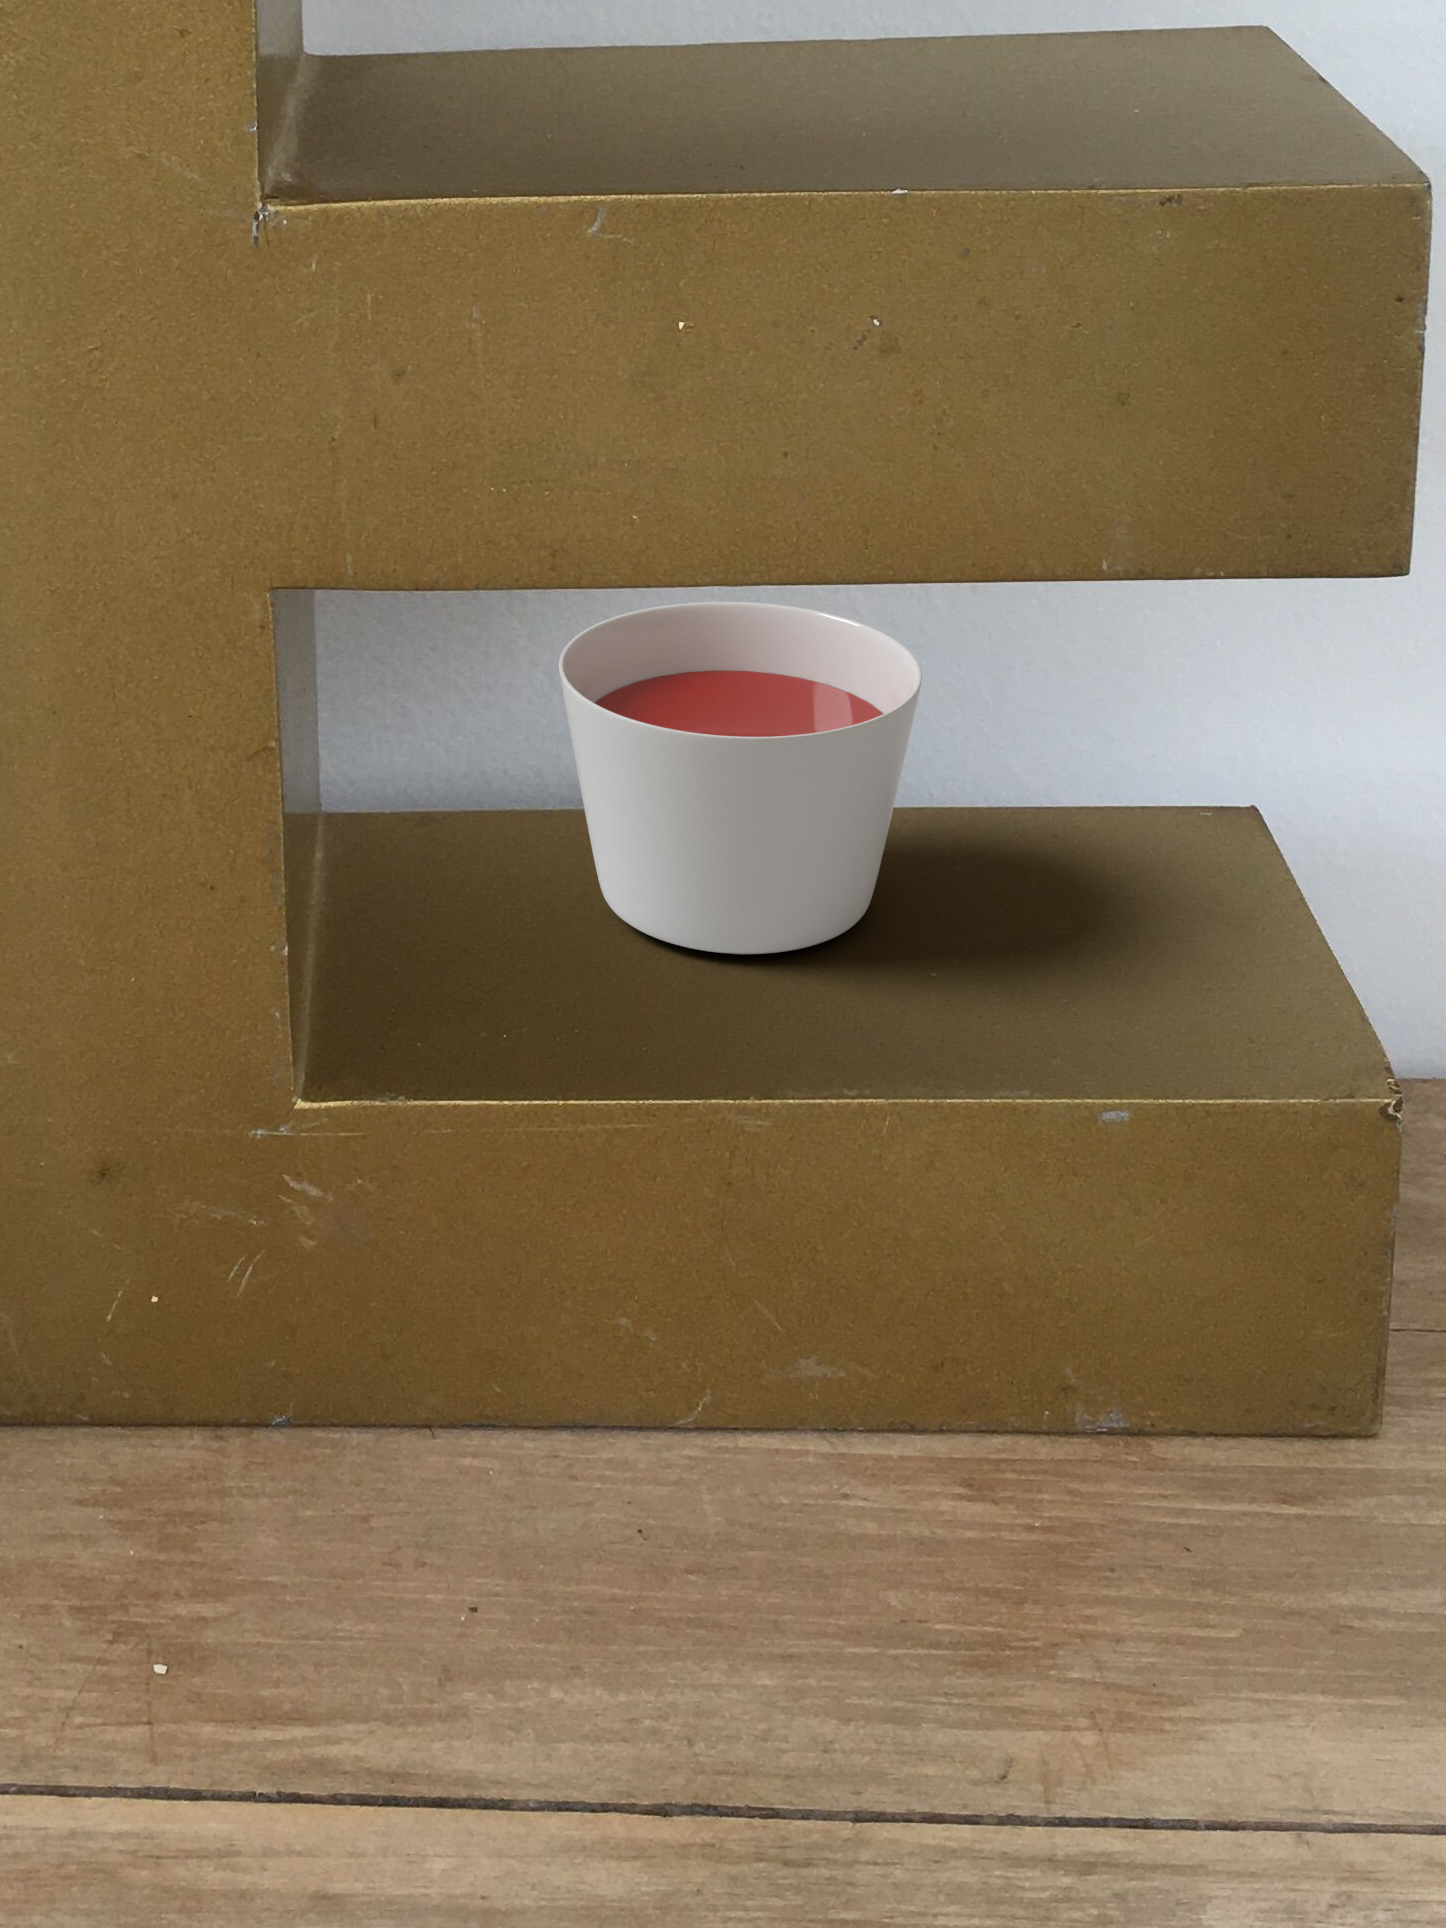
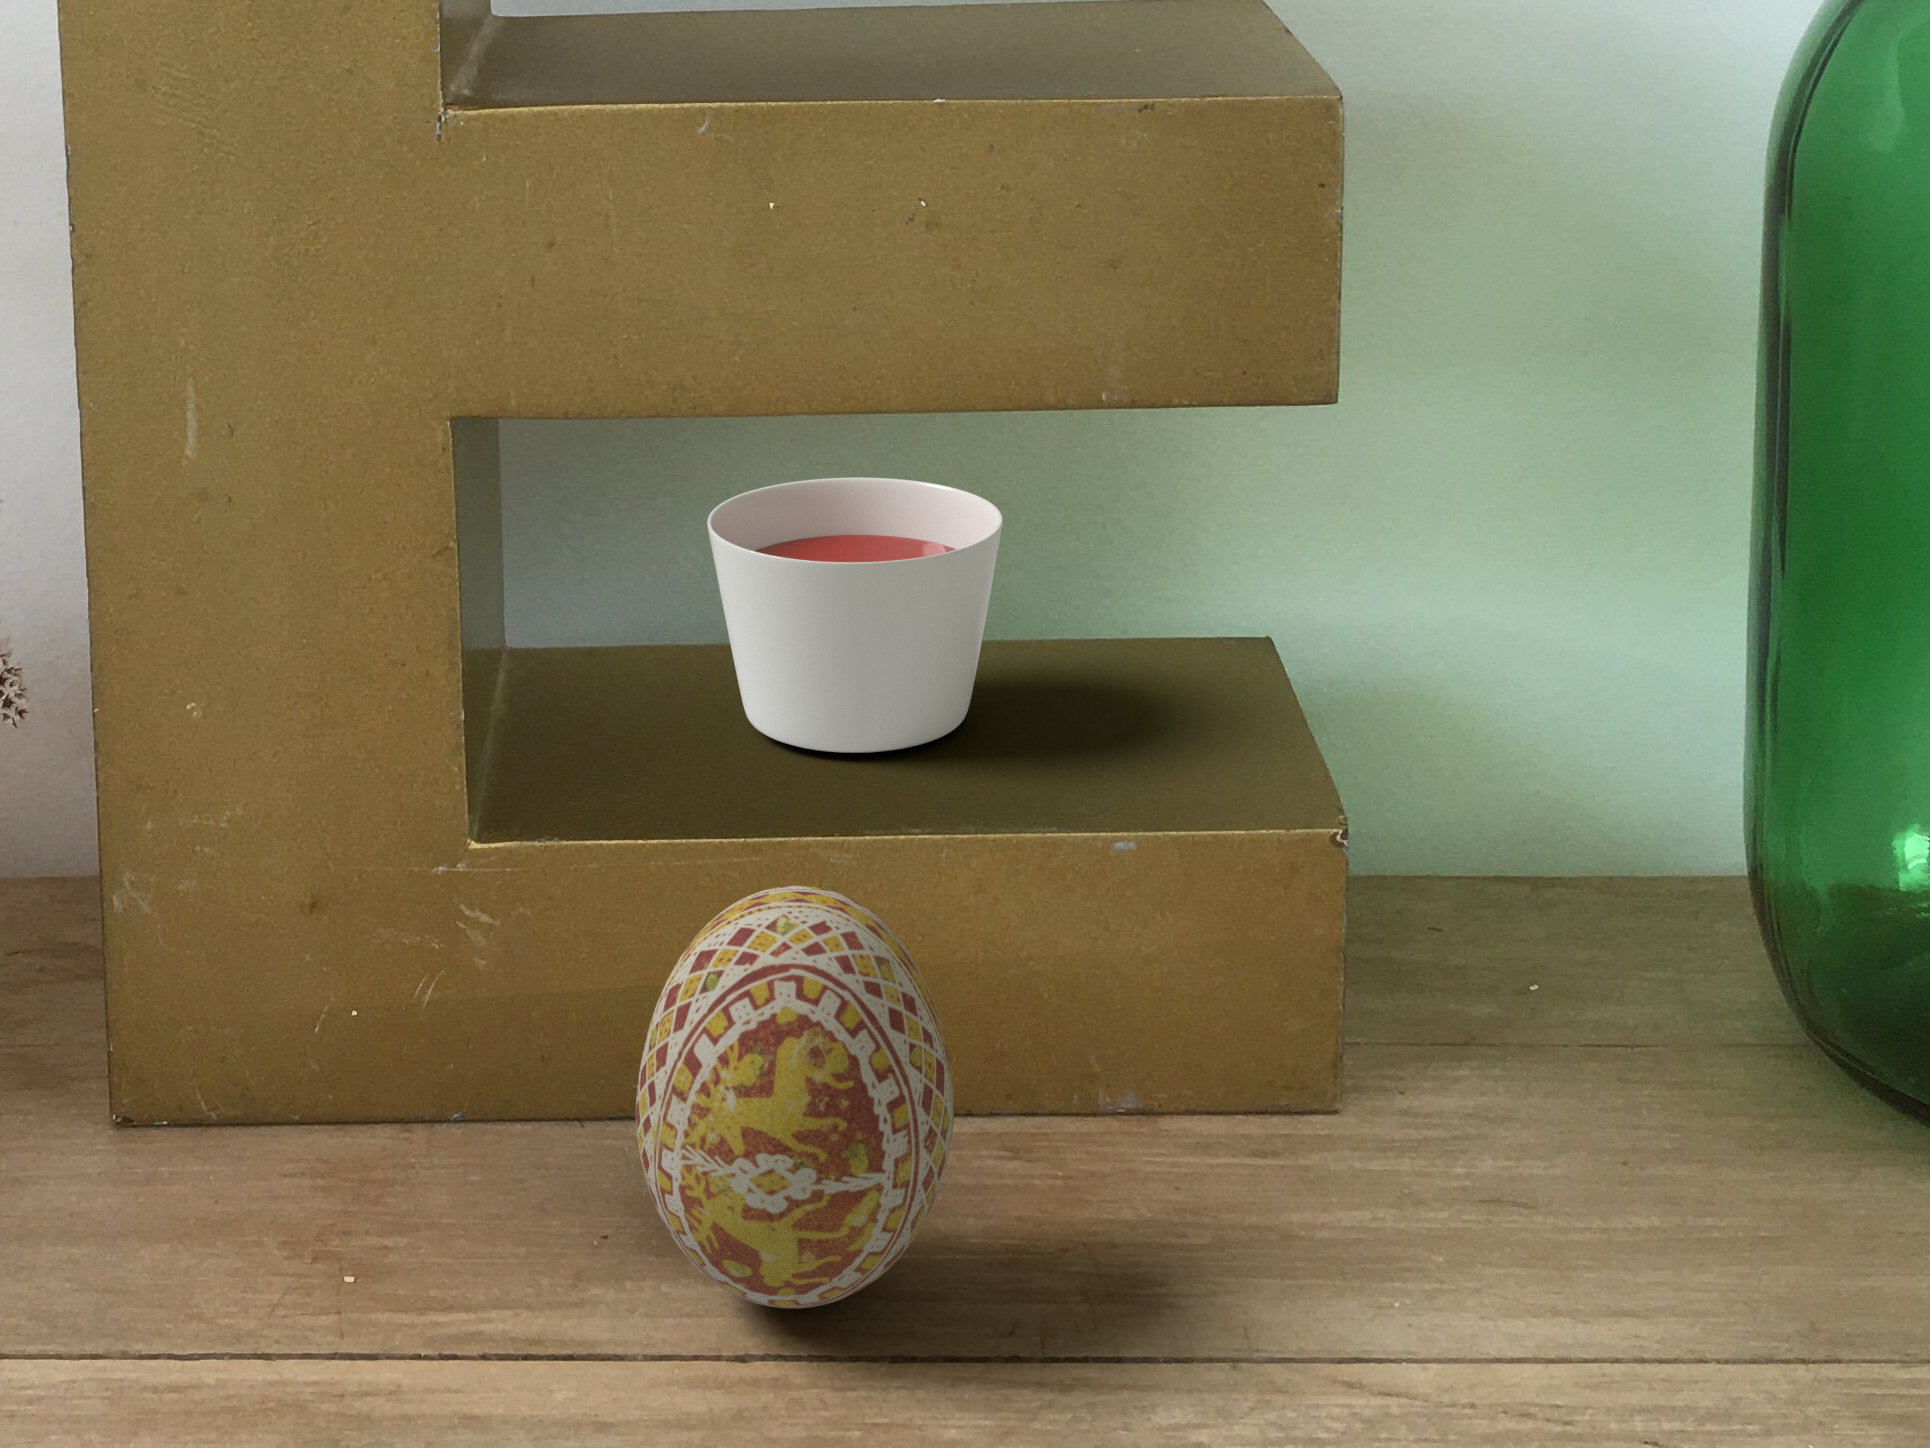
decorative egg: none [519,1217,926,1750] -> present [636,885,955,1308]

